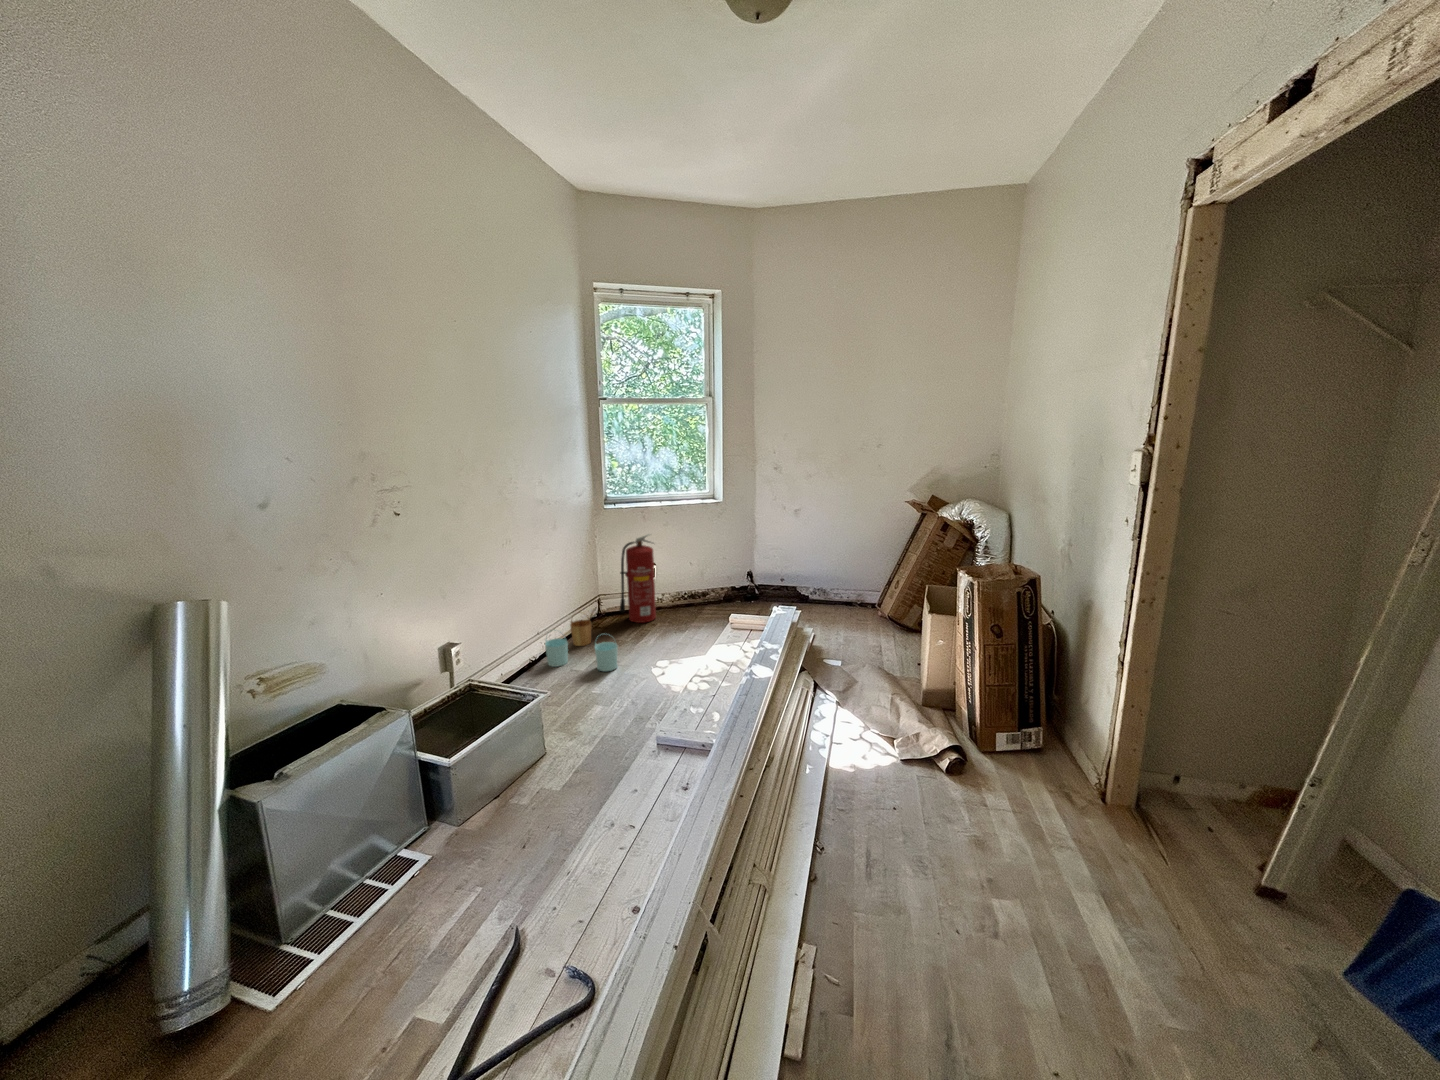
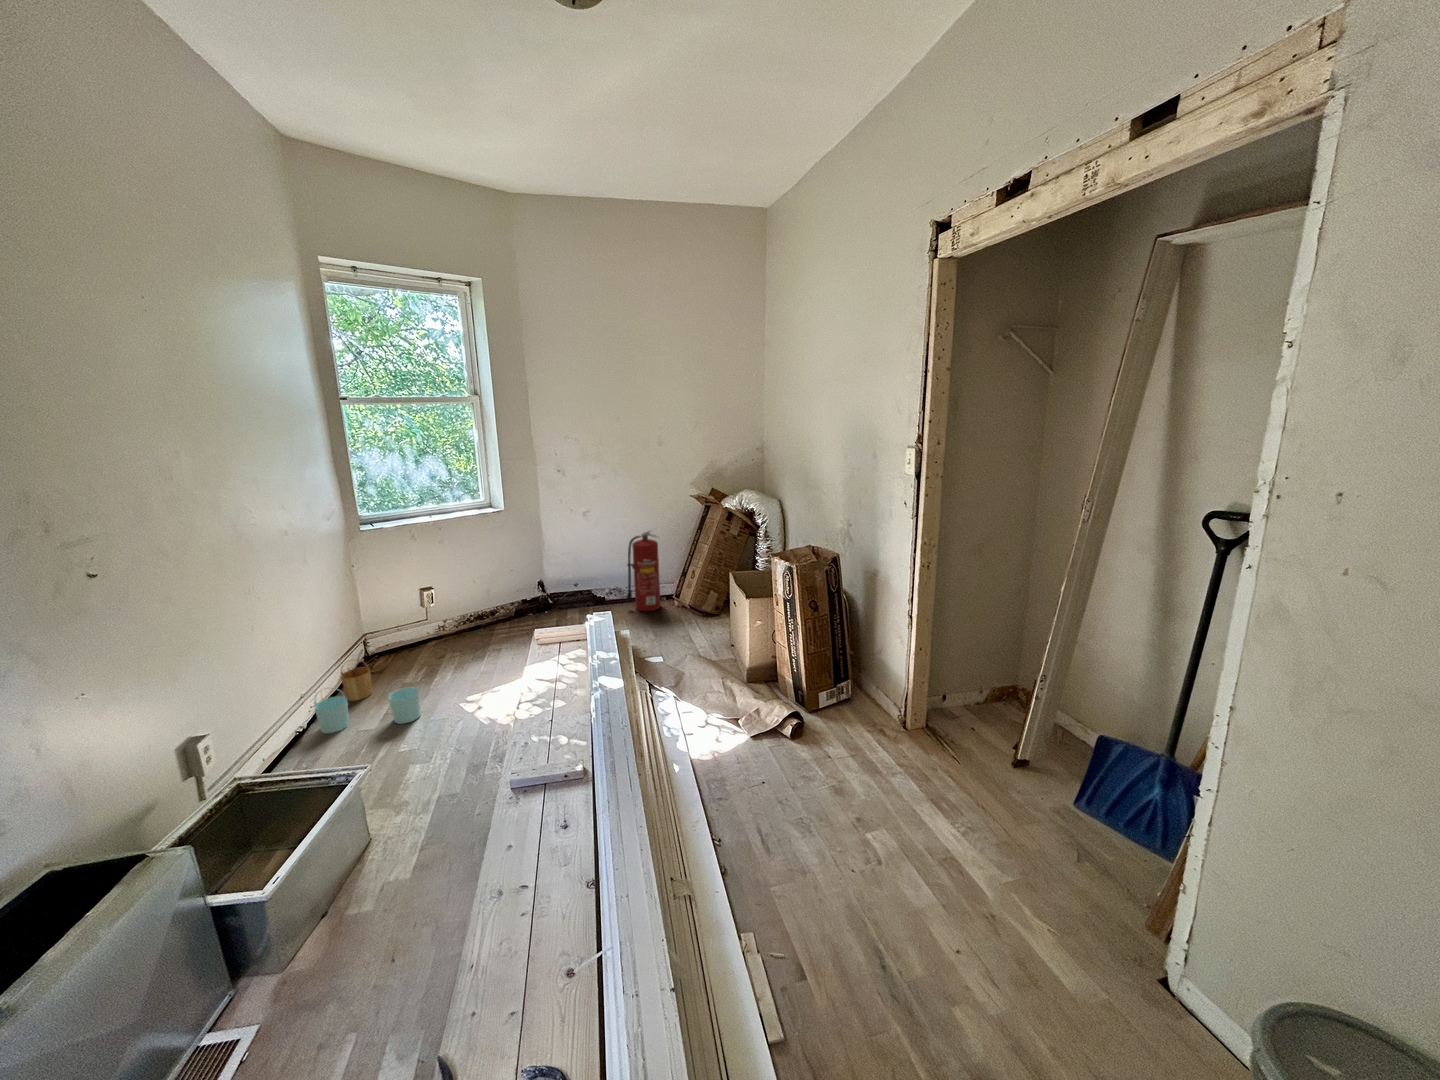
fire extinguisher: present [620,534,656,623] -> present [627,529,661,611]

